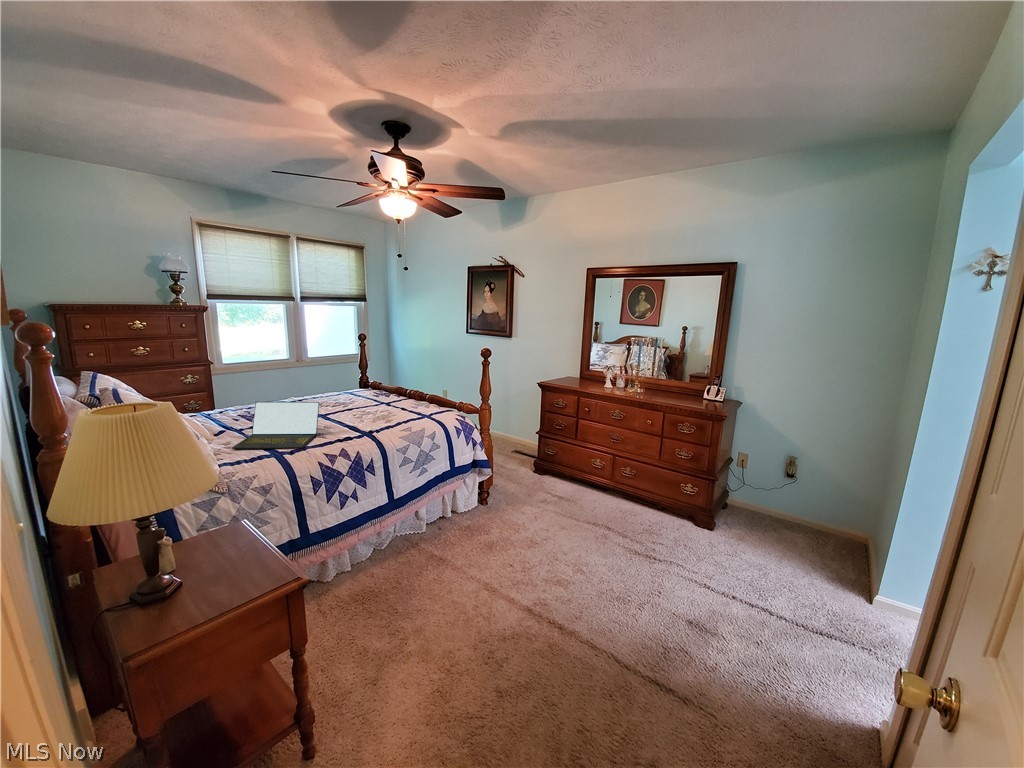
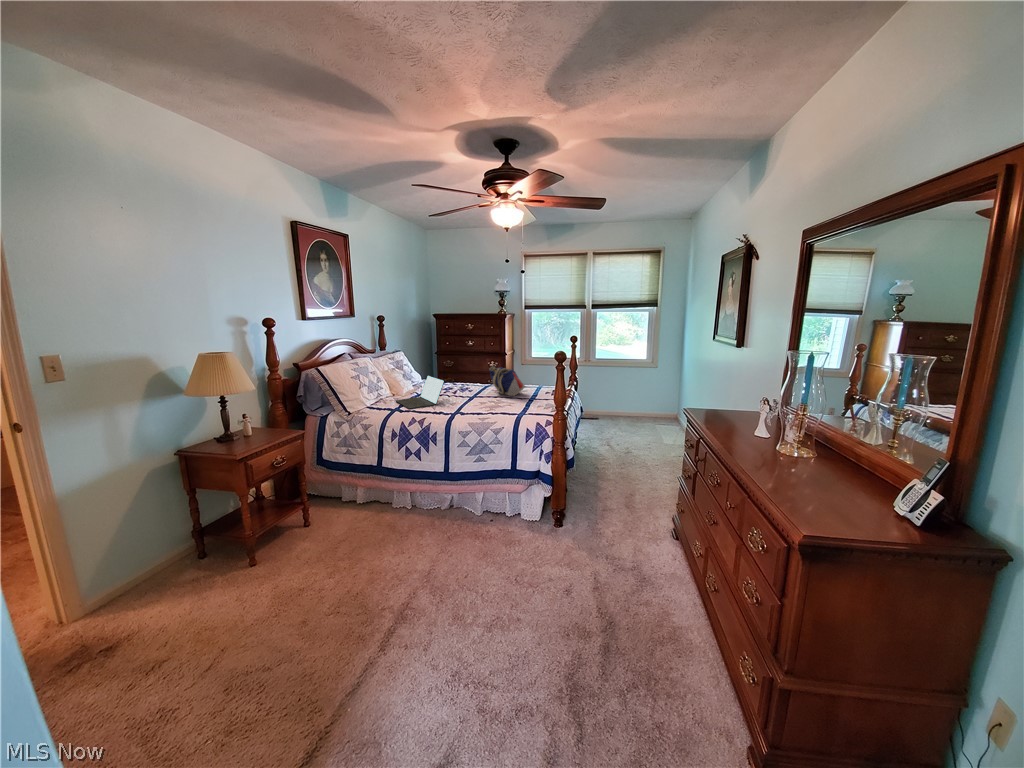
tote bag: none [312,376,366,407] -> present [489,367,525,396]

